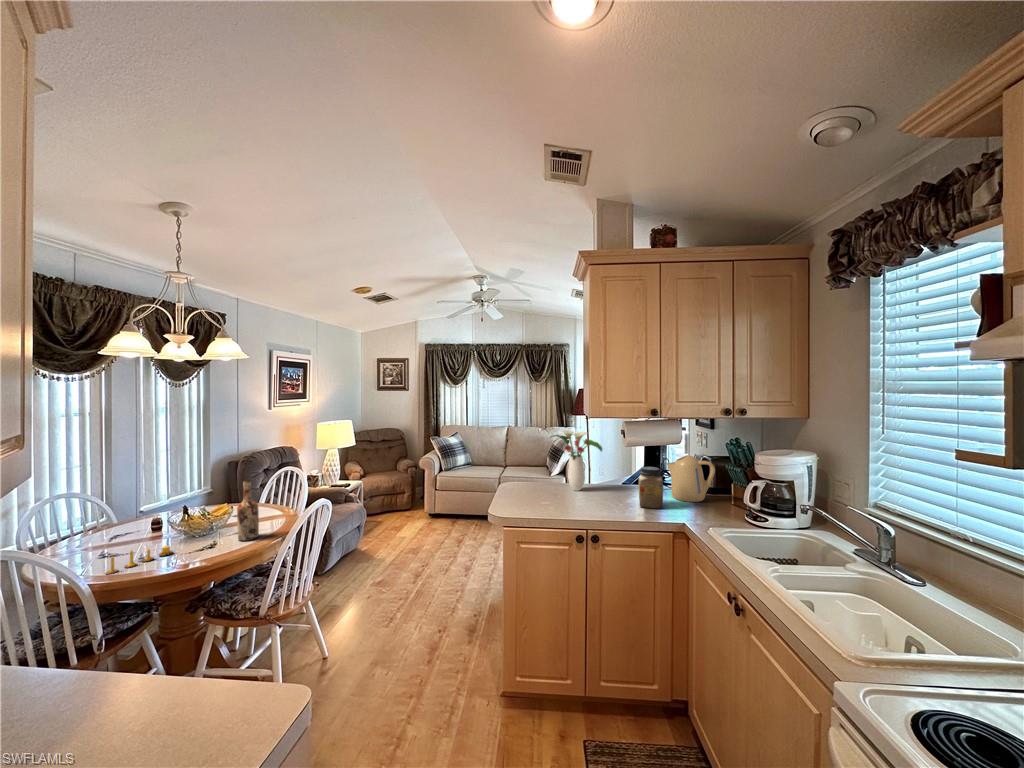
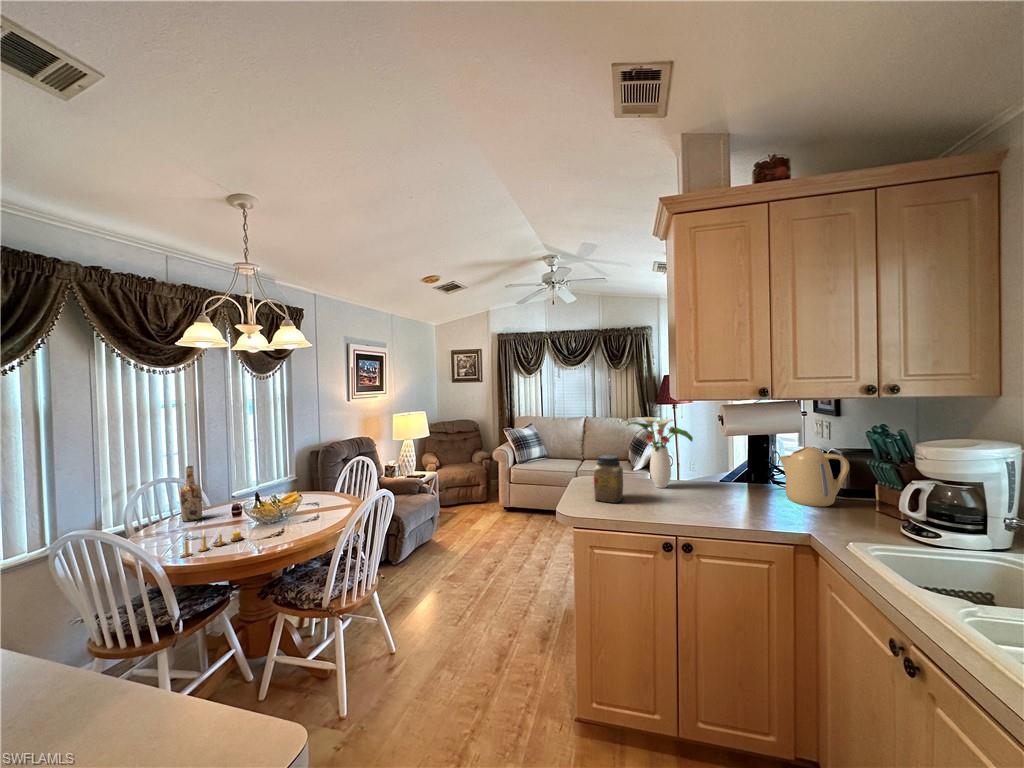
jar: present [639,467,663,509] -> present [594,455,623,503]
wine bottle: present [237,480,259,541] -> present [180,466,202,522]

